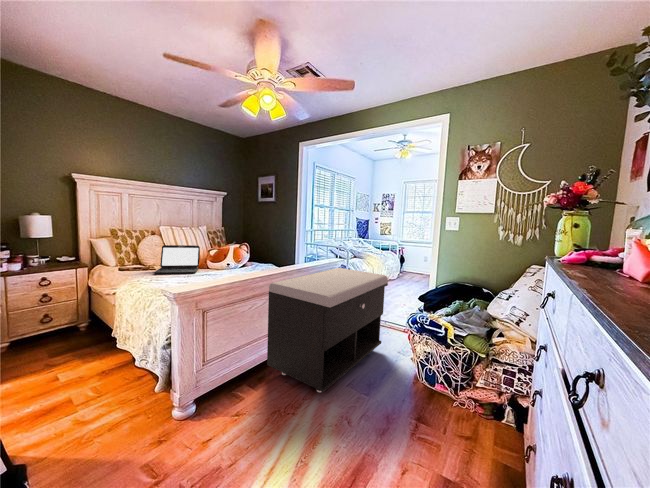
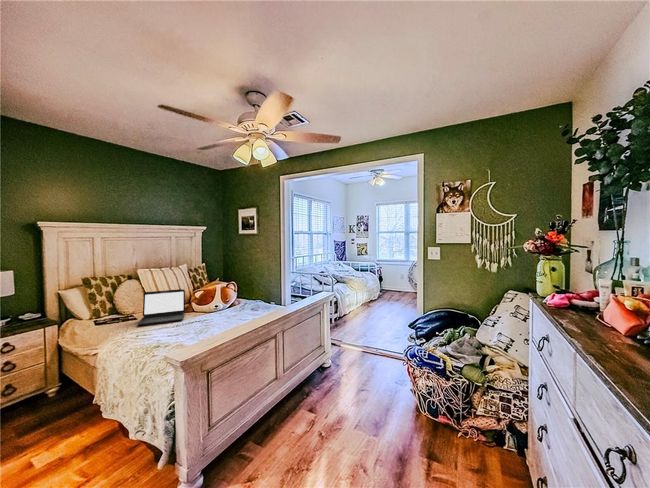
storage bench: present [267,268,388,393] -> none [269,302,381,441]

